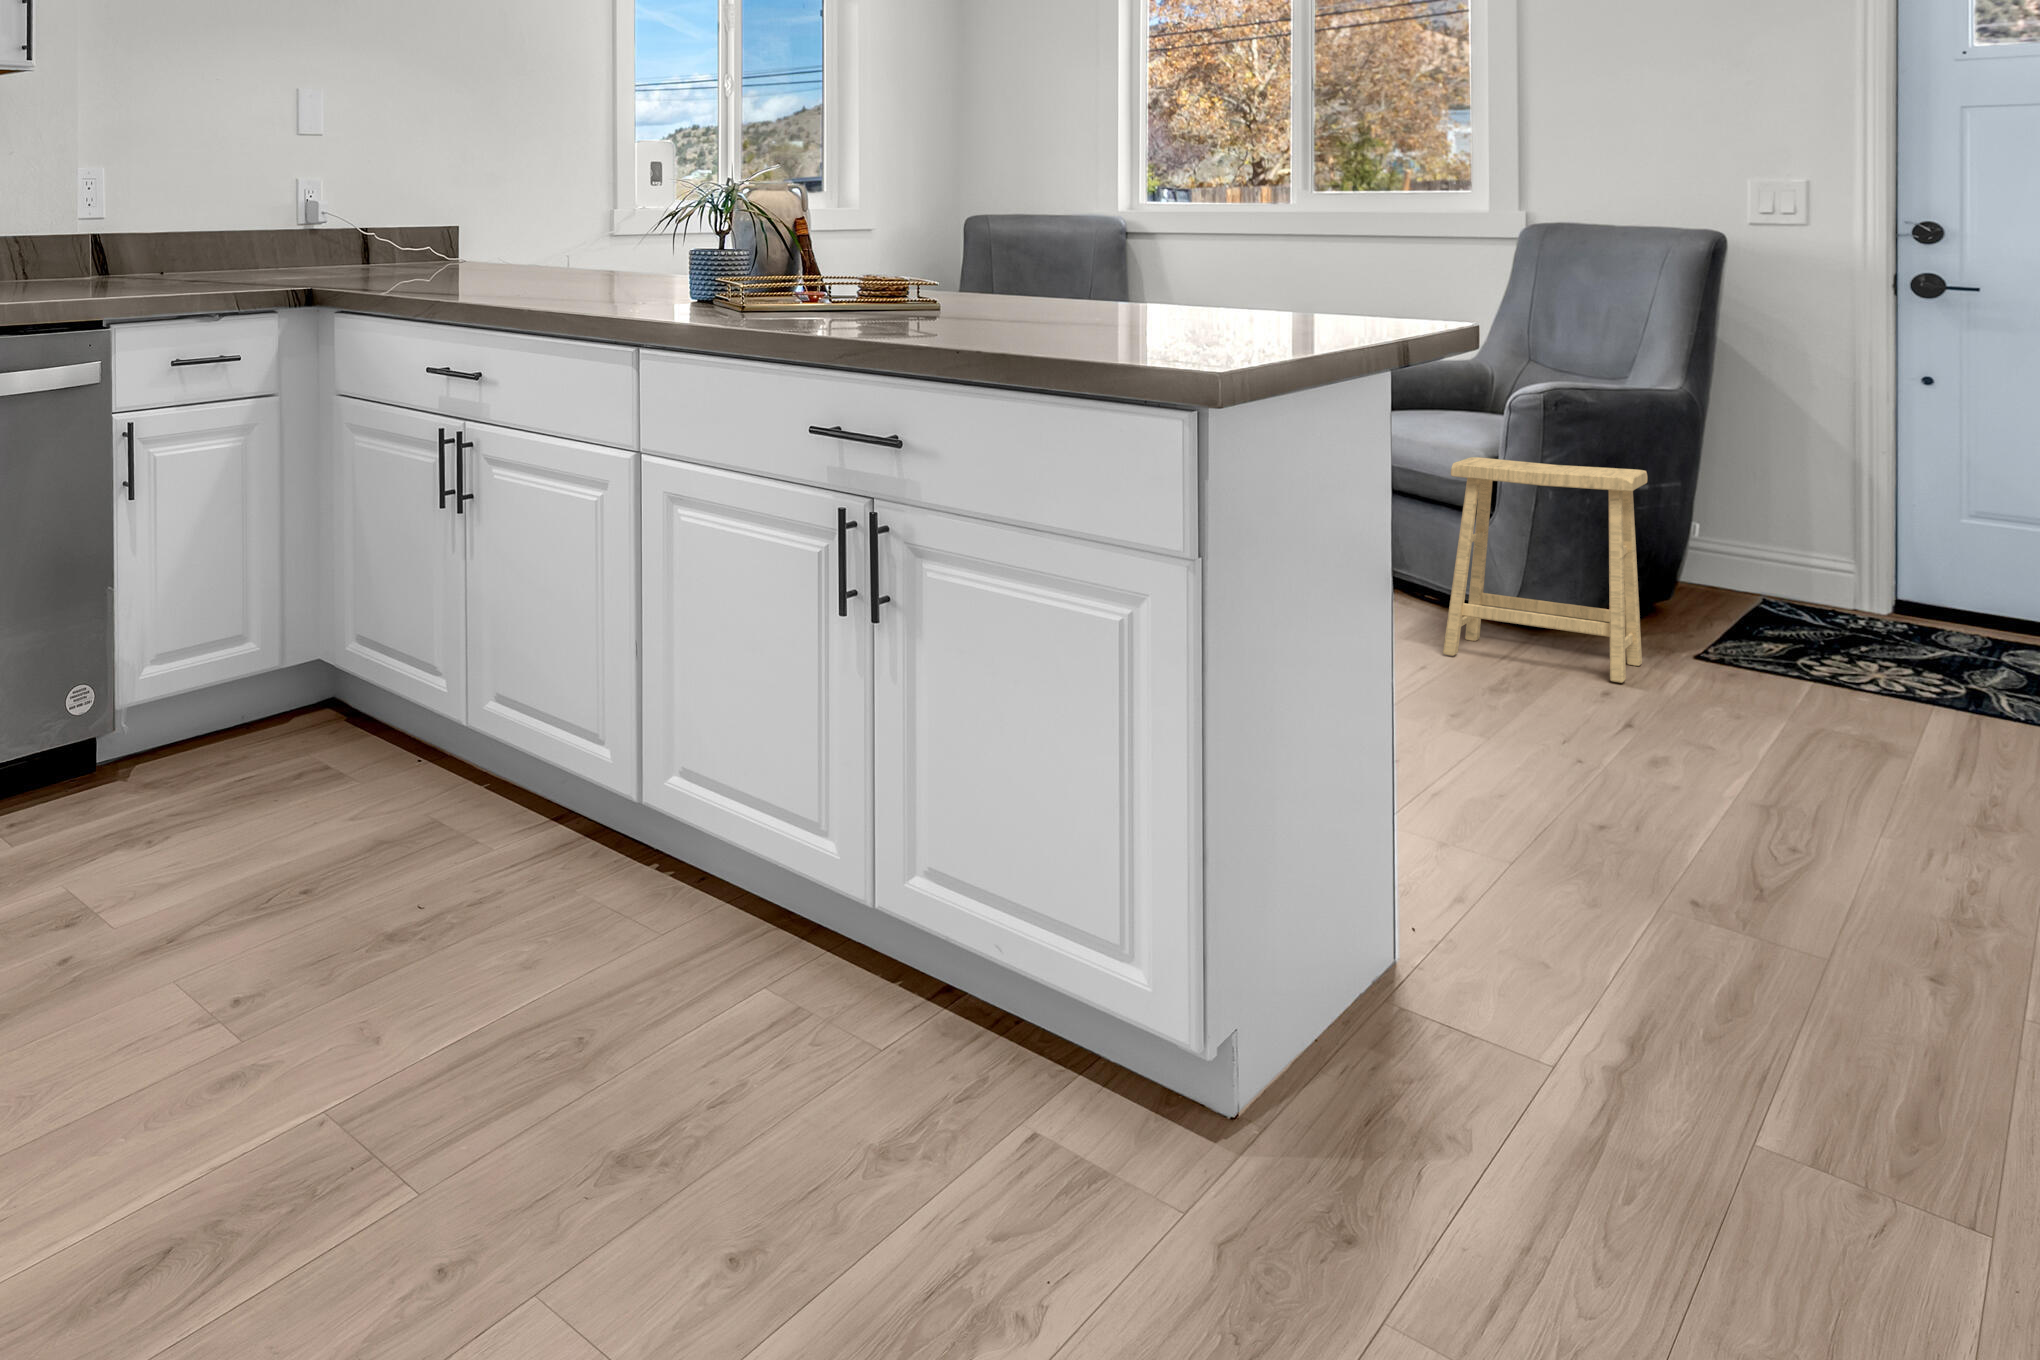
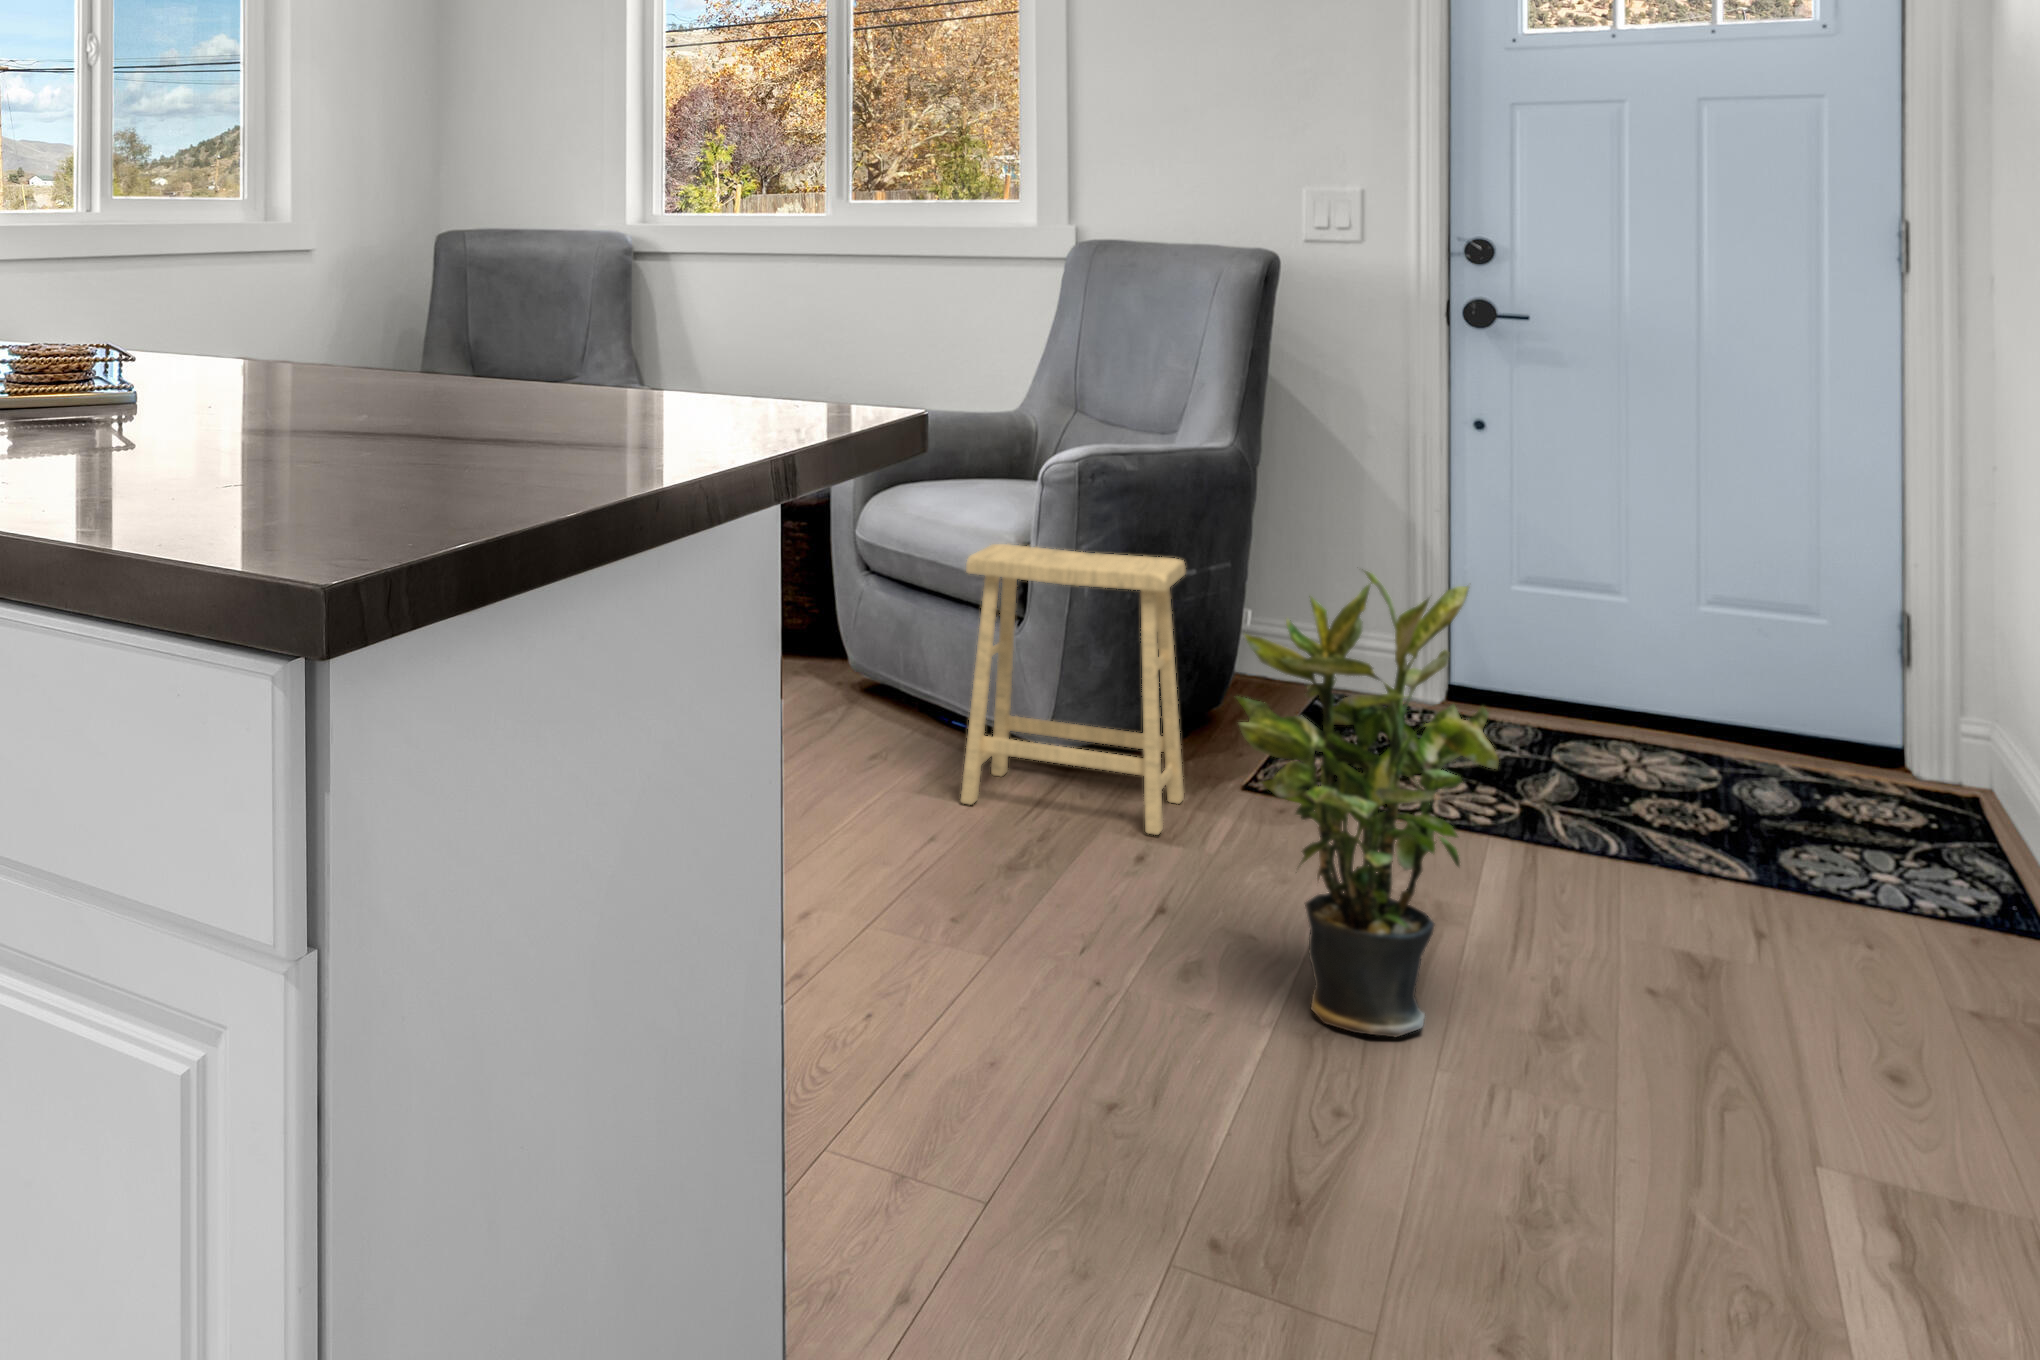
potted plant: none [1709,455,1946,808] -> present [1236,569,1499,1037]

